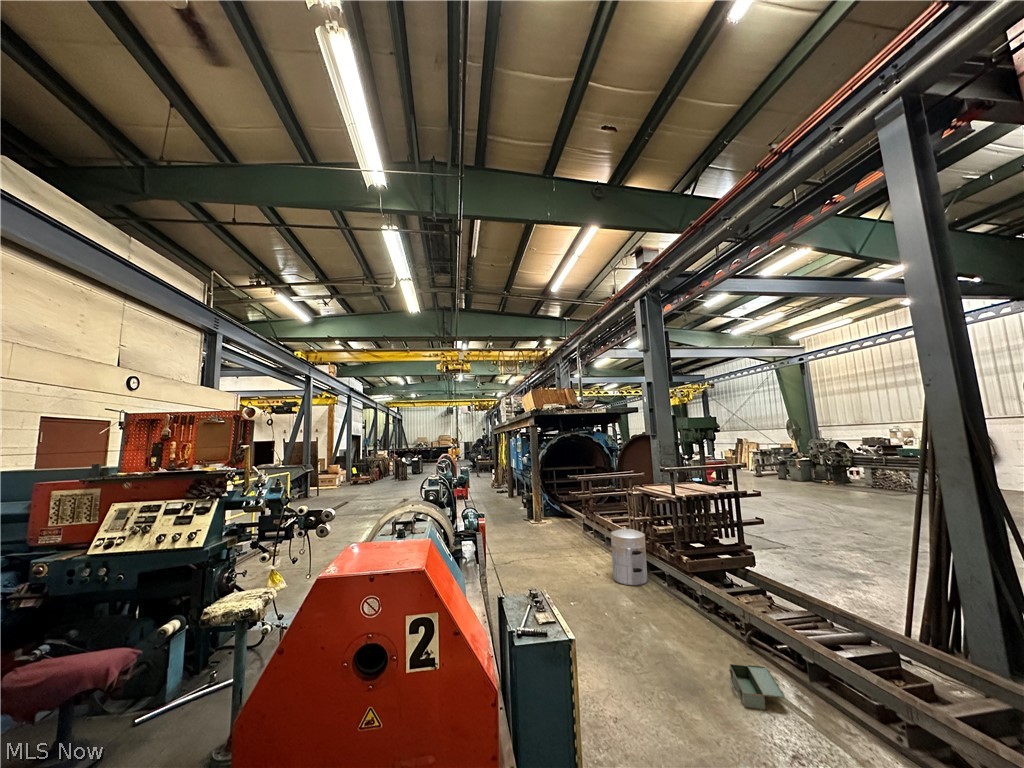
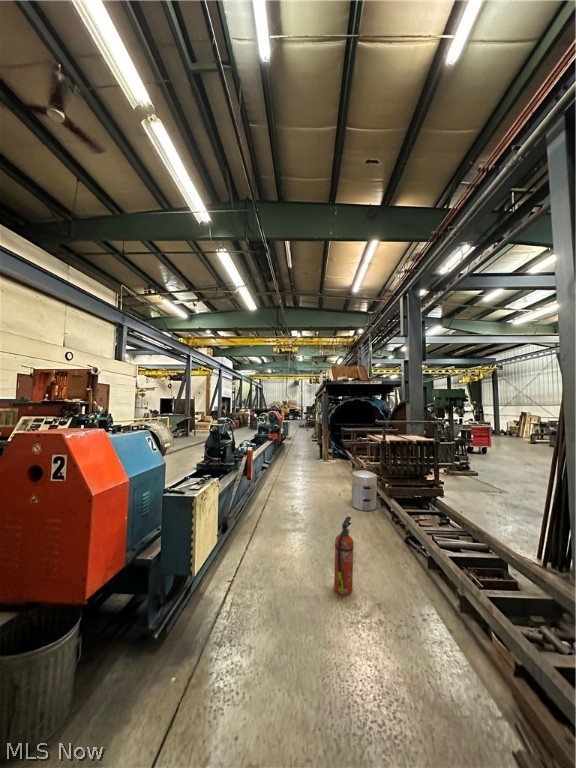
fire extinguisher: none [669,596,702,712] -> present [334,517,354,595]
toolbox: present [729,664,785,710] -> none [381,570,414,603]

